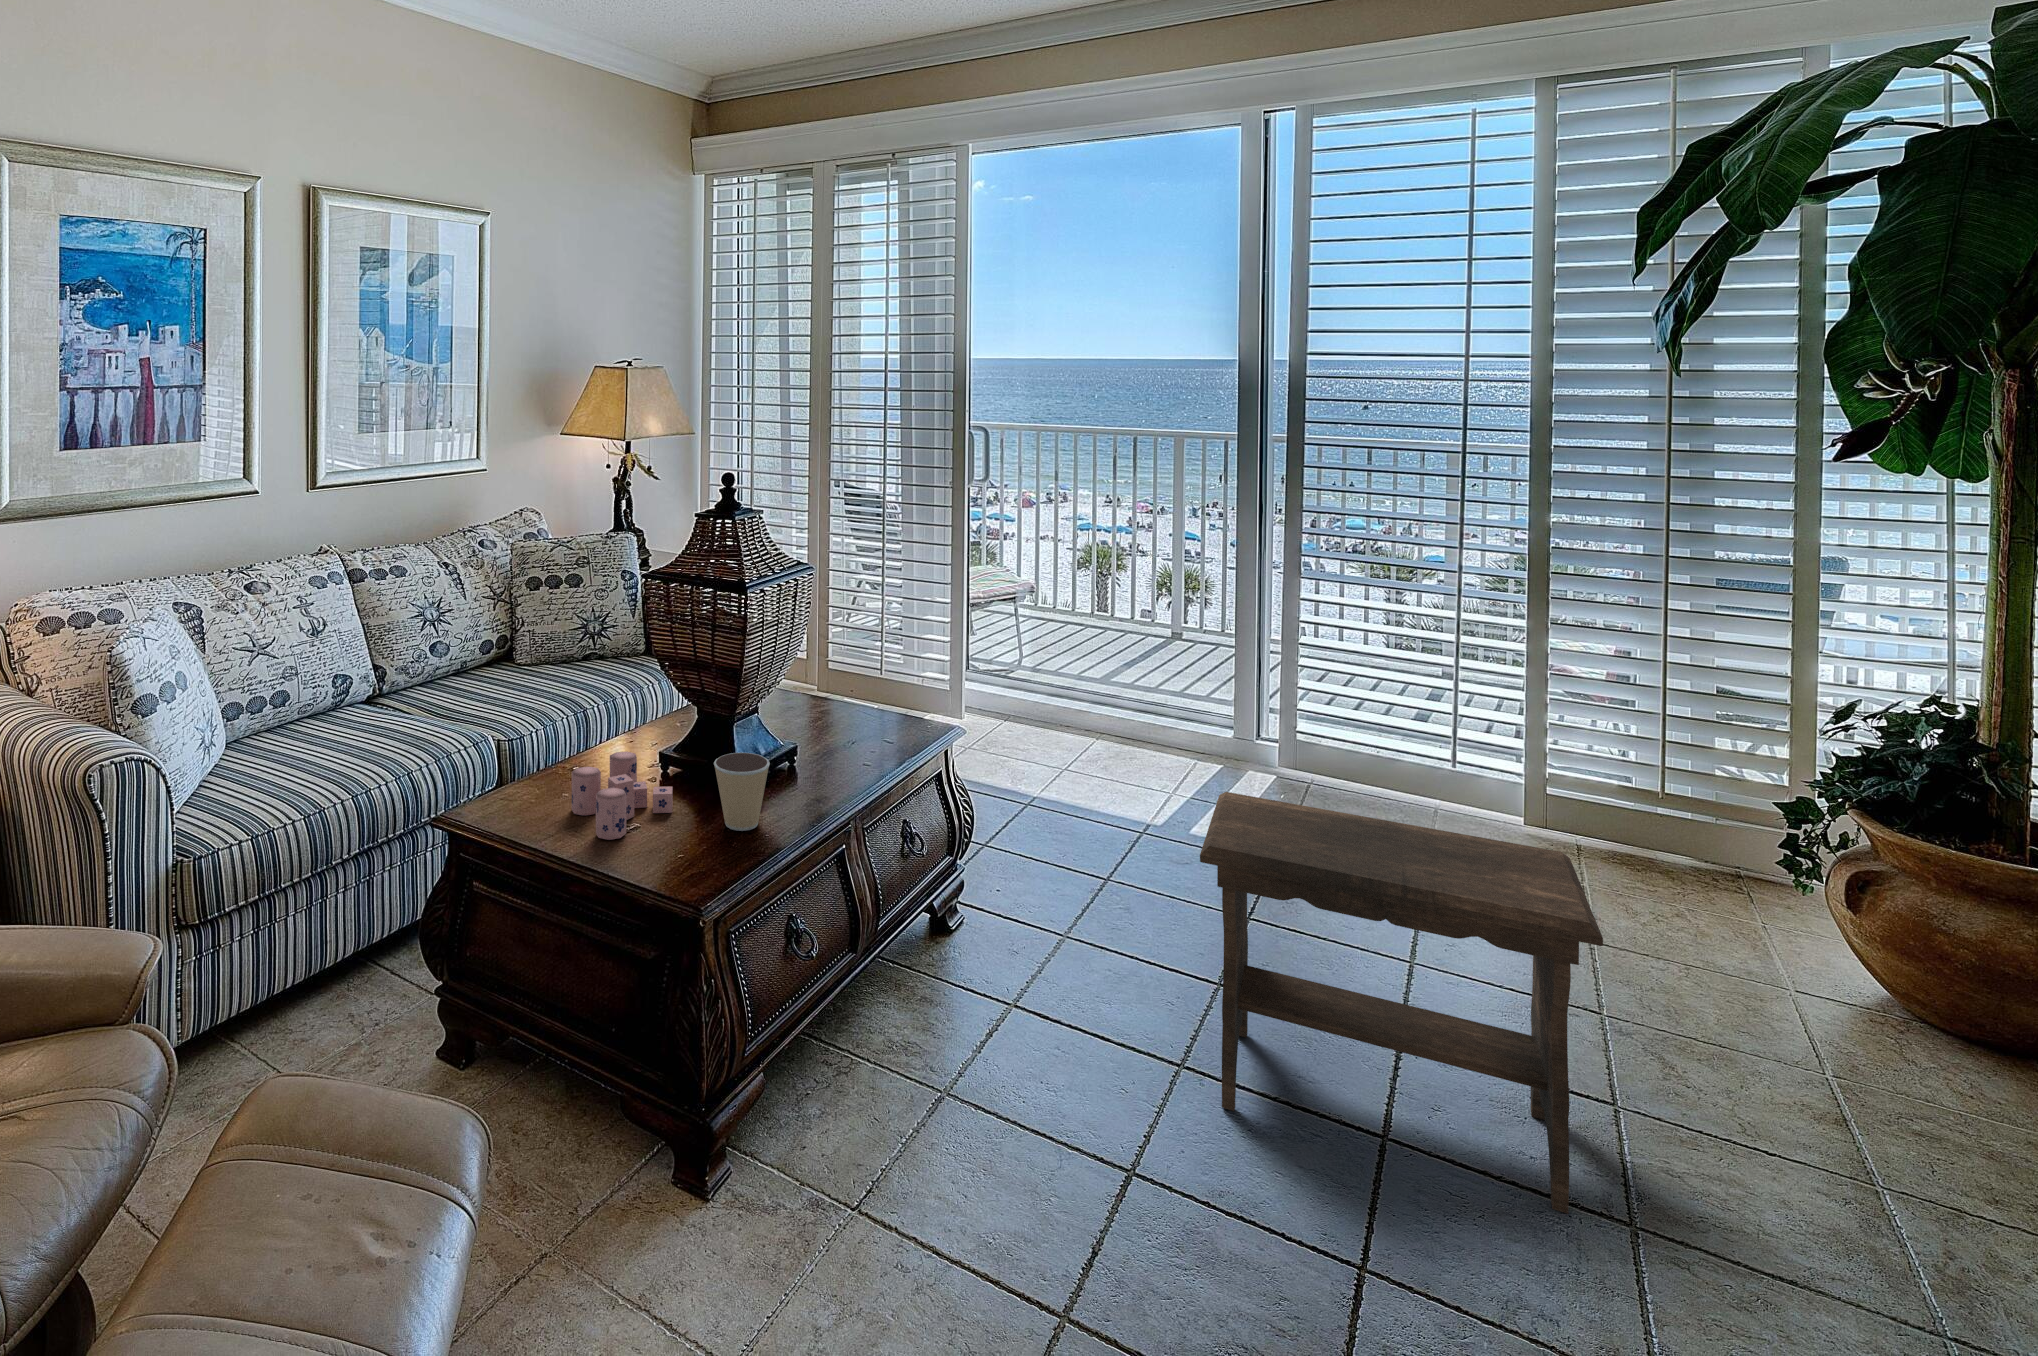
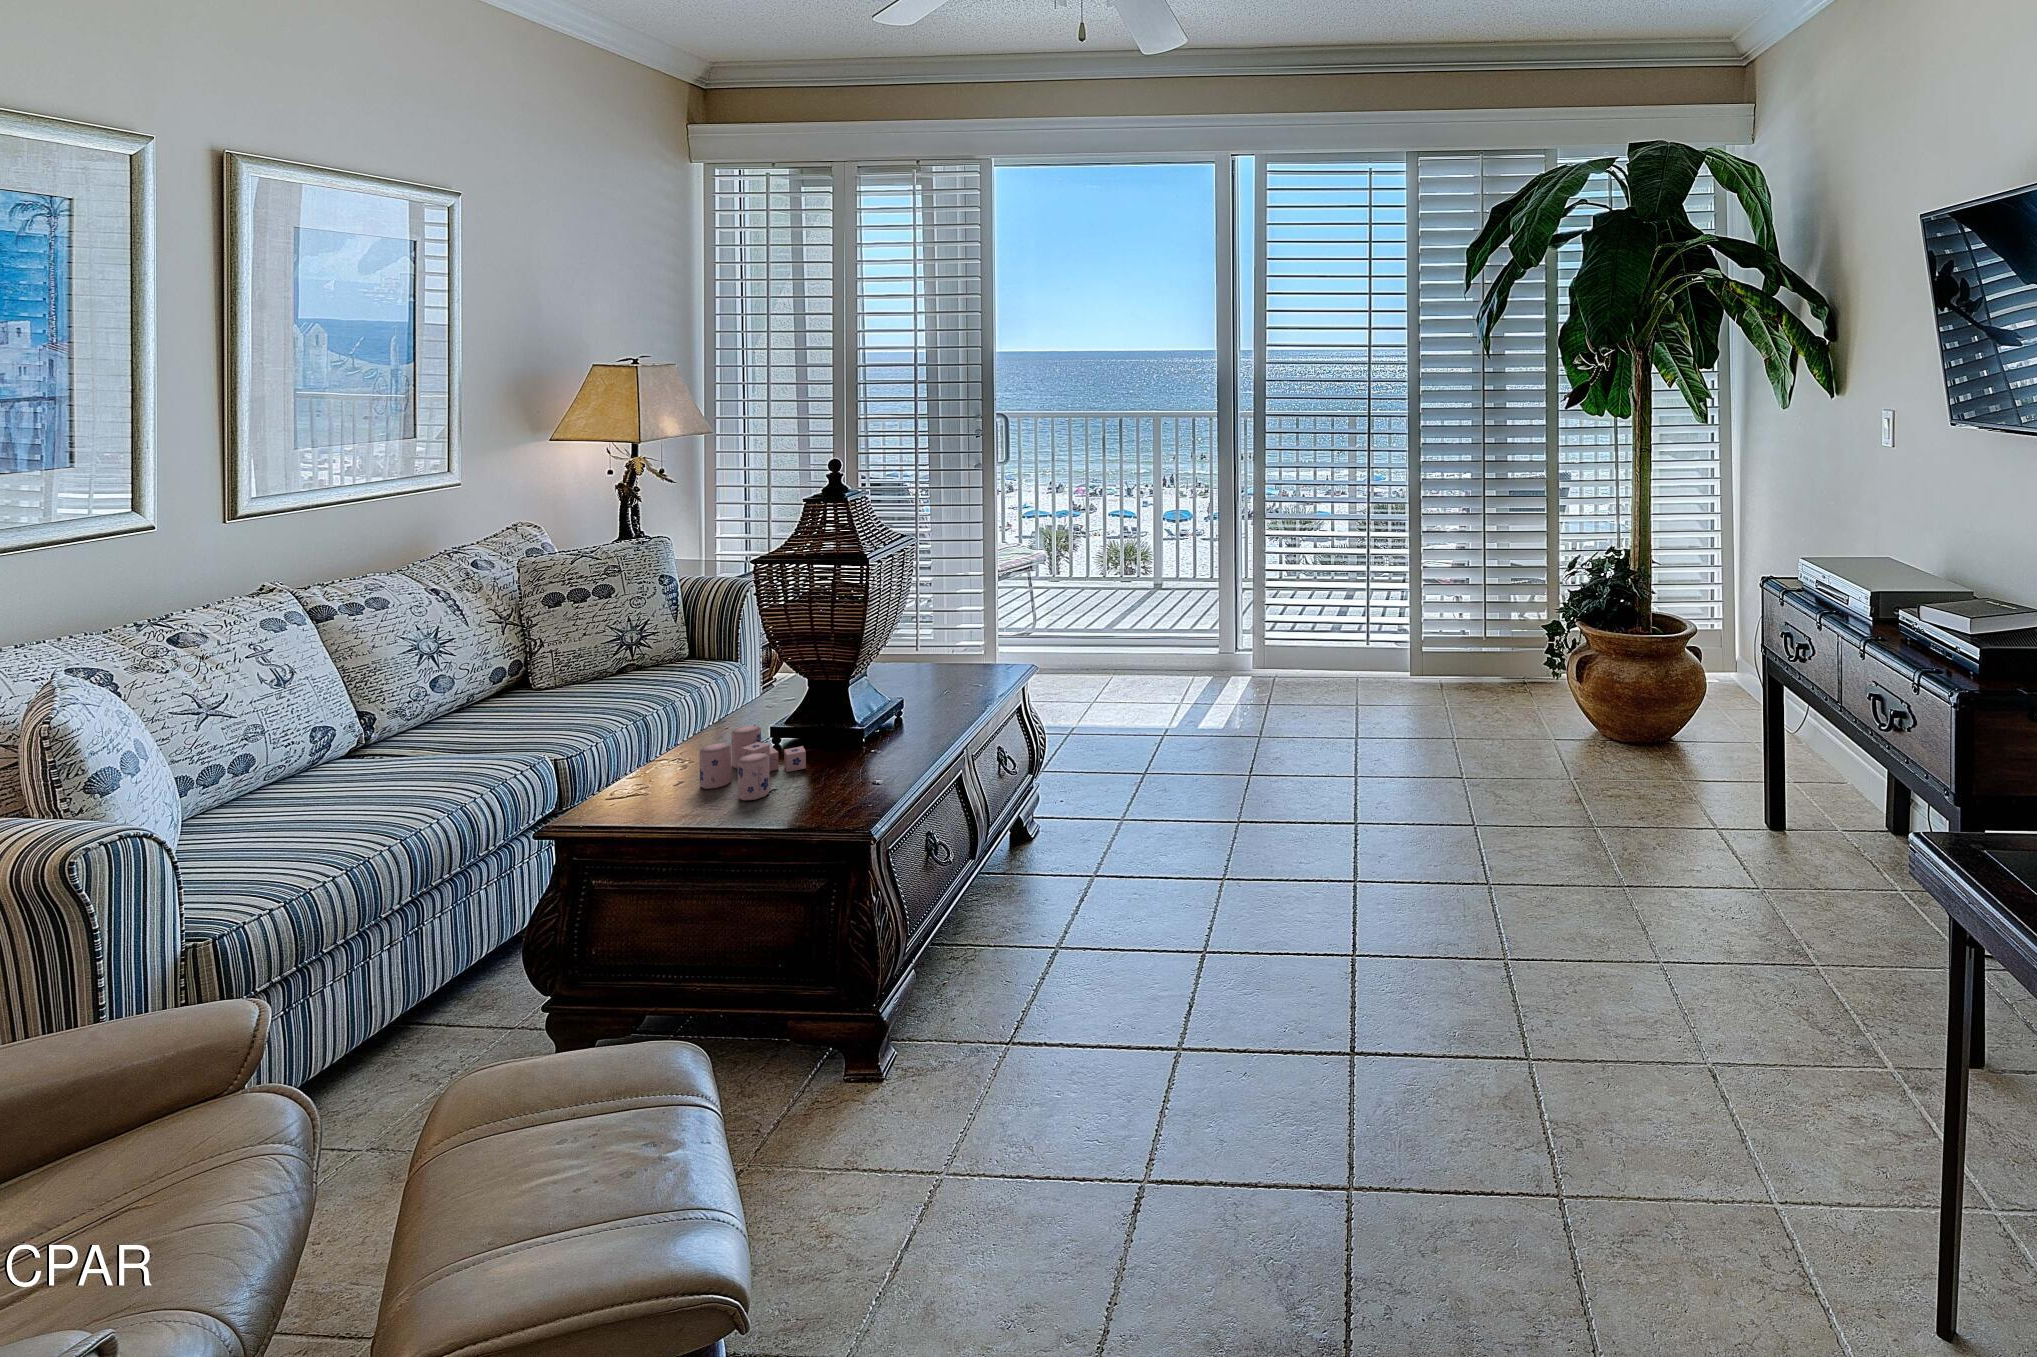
coffee cup: present [714,753,770,831] -> none [851,701,903,768]
footstool: present [1200,792,1603,1214] -> none [1237,665,1469,889]

